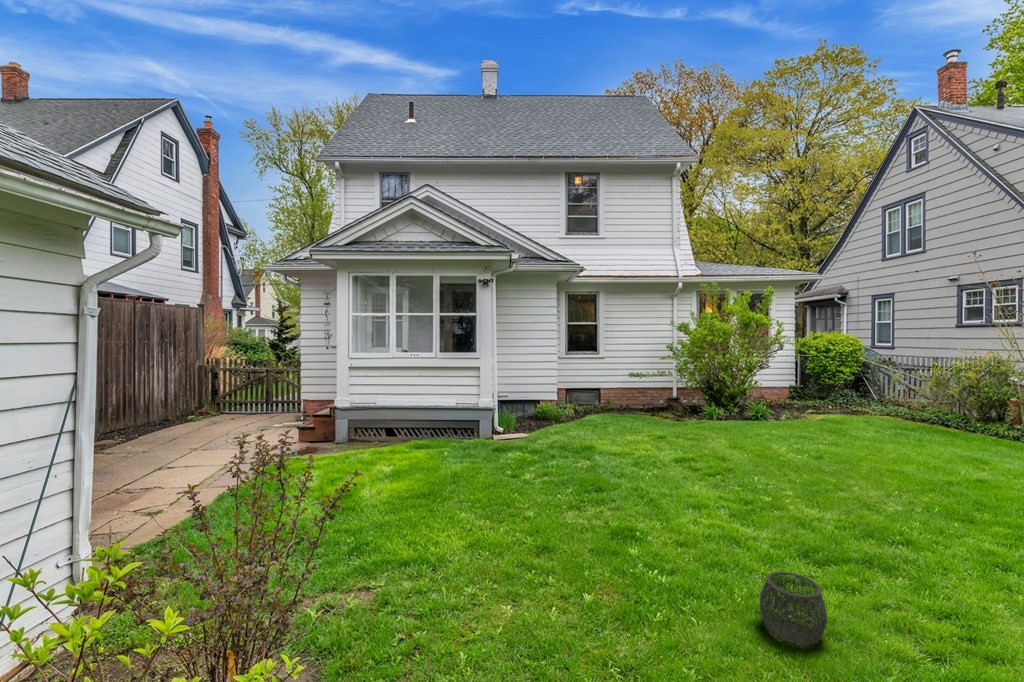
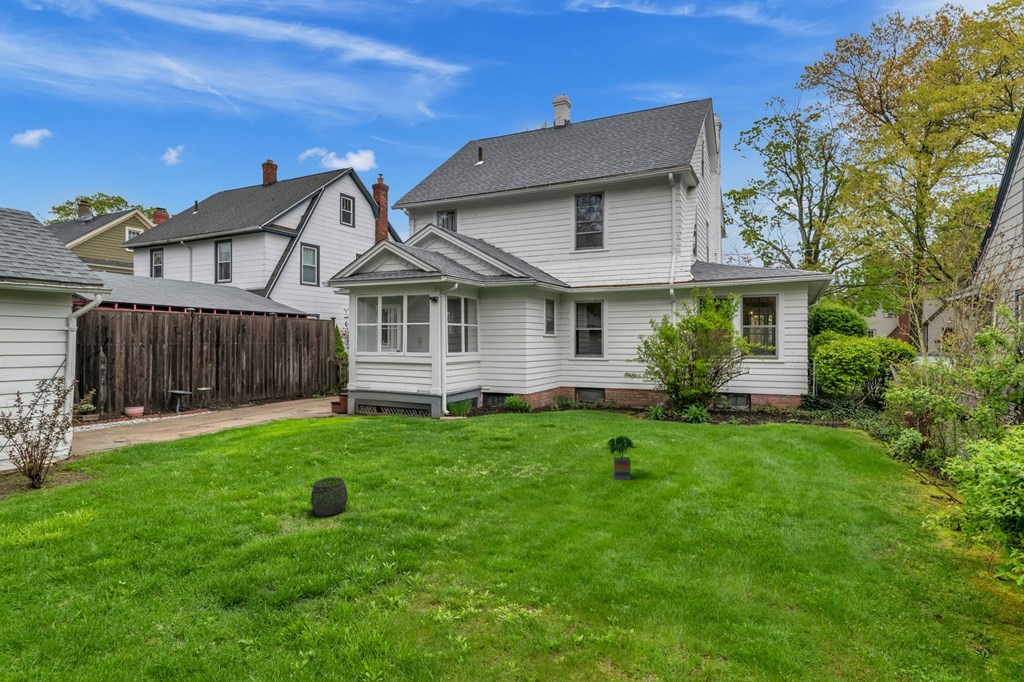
potted tree: none [885,446,925,499] -> present [608,436,637,480]

